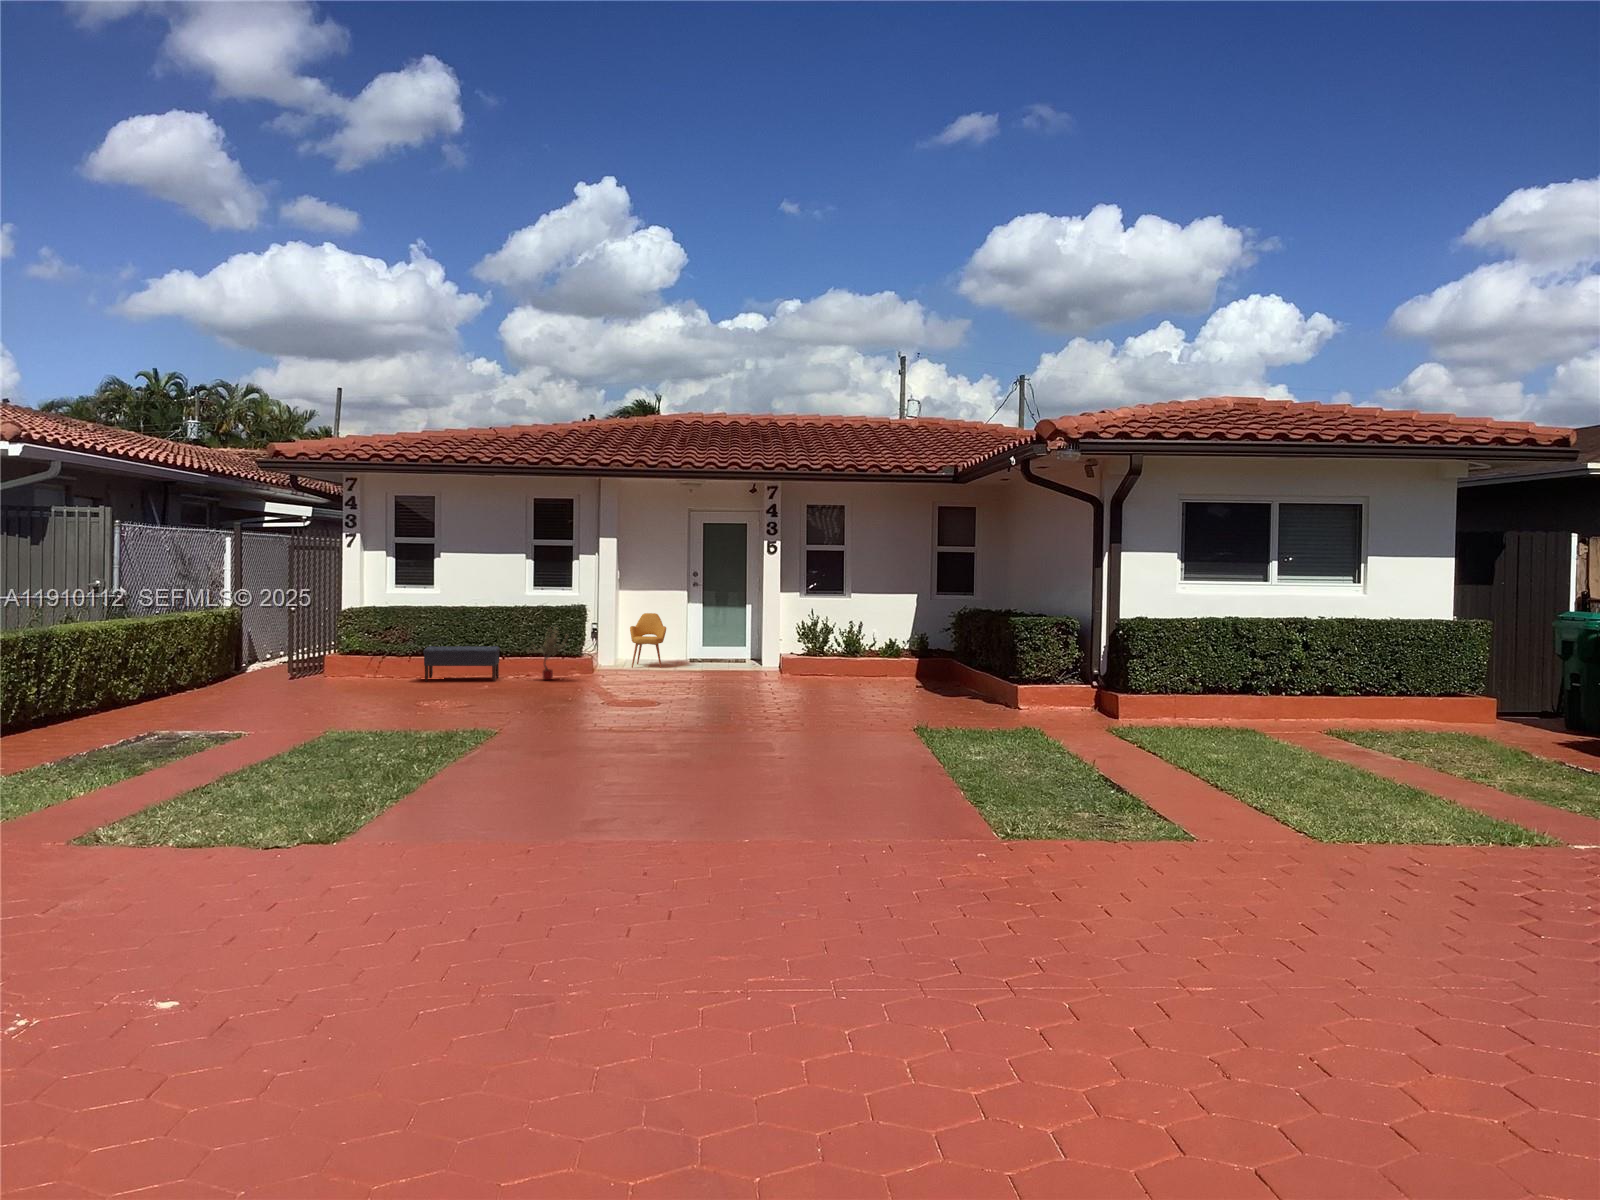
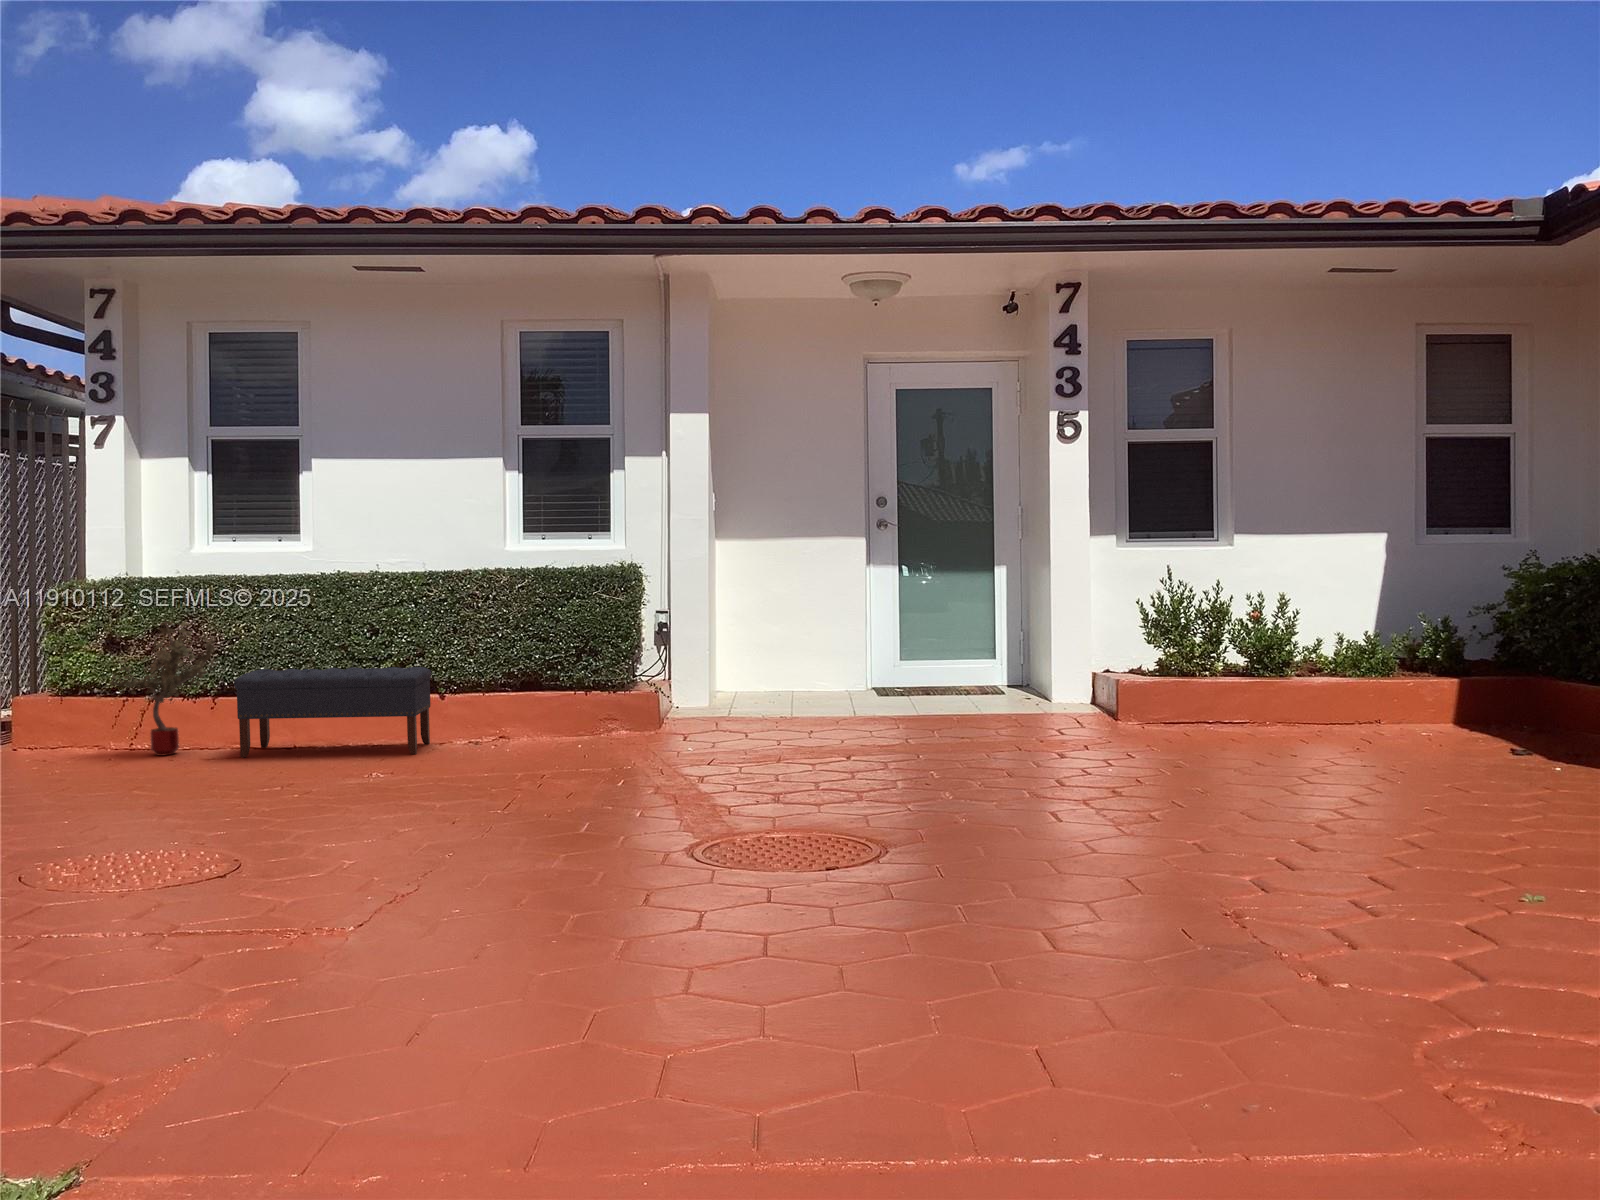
chair: present [630,613,666,668] -> none [739,589,821,712]
potted tree: present [528,627,569,680] -> present [110,621,216,756]

